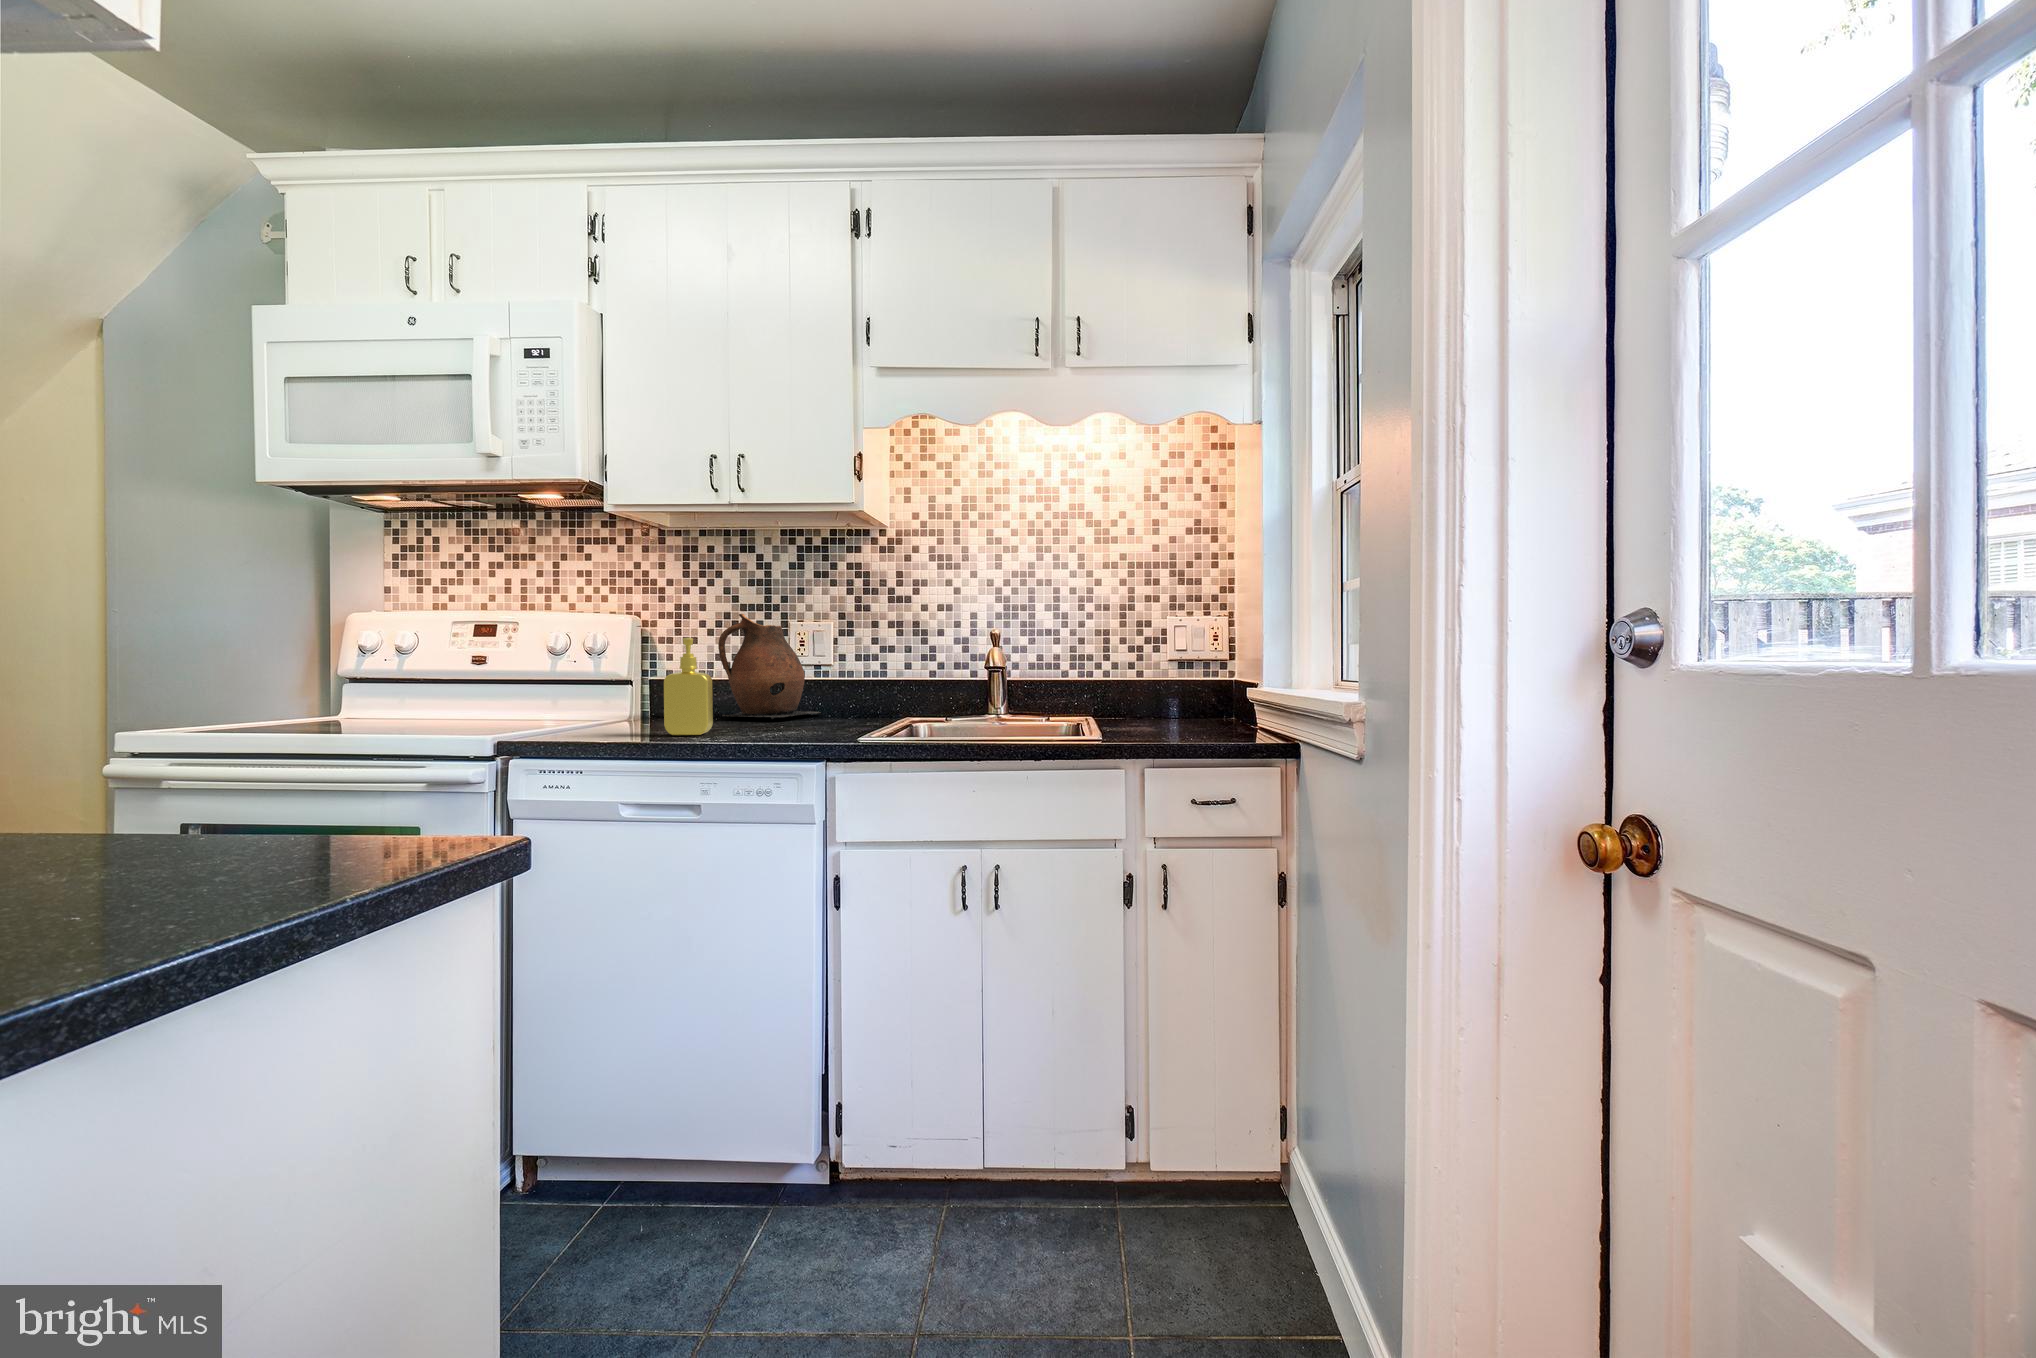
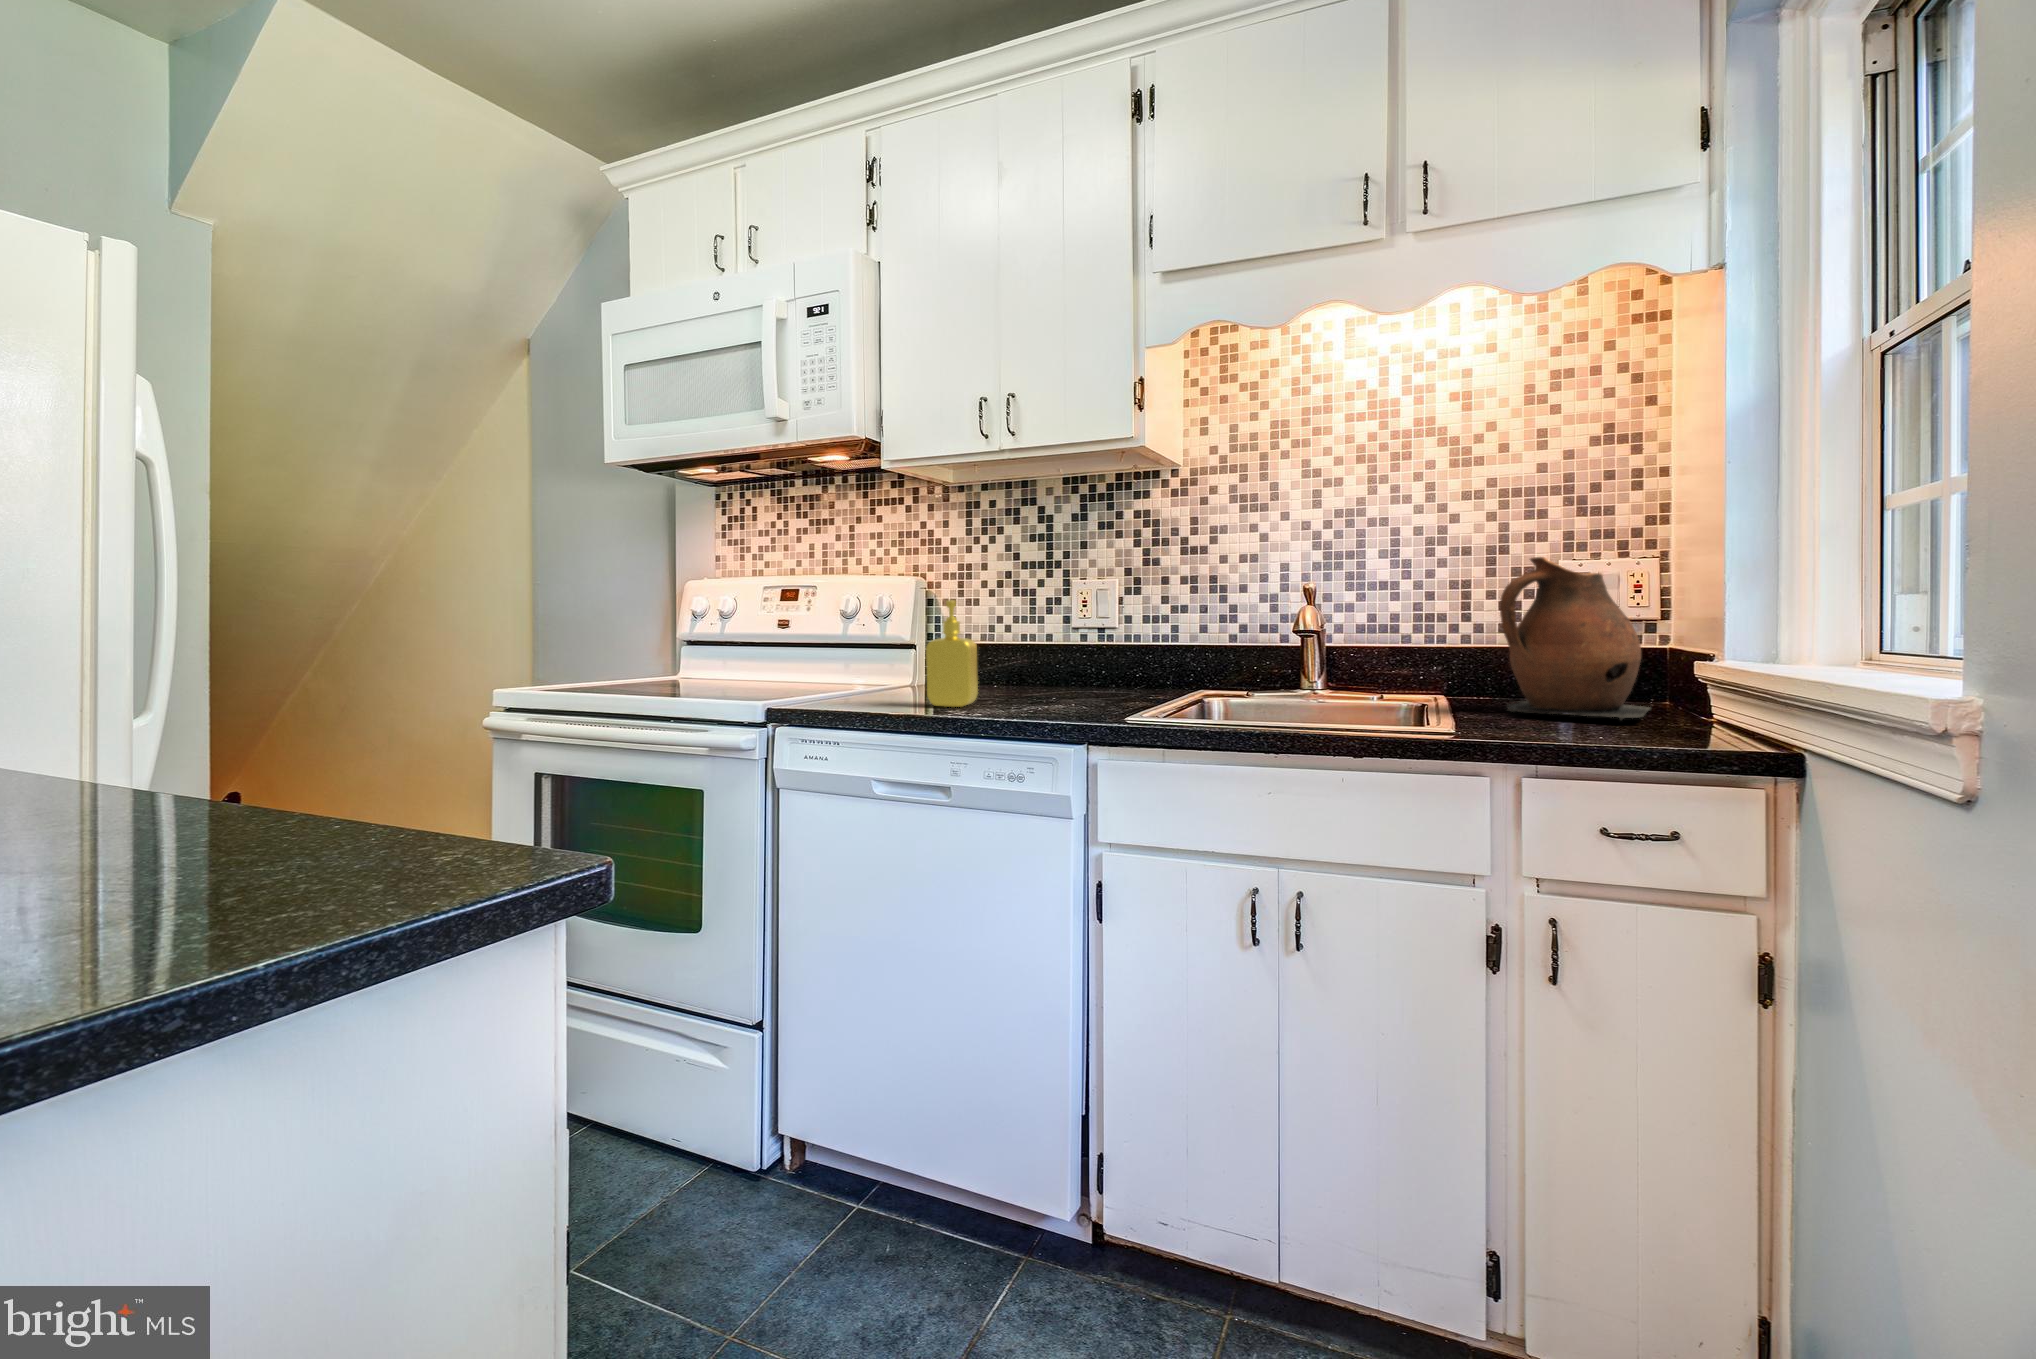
ceramic pitcher: present [718,614,822,719] -> present [1500,557,1651,720]

